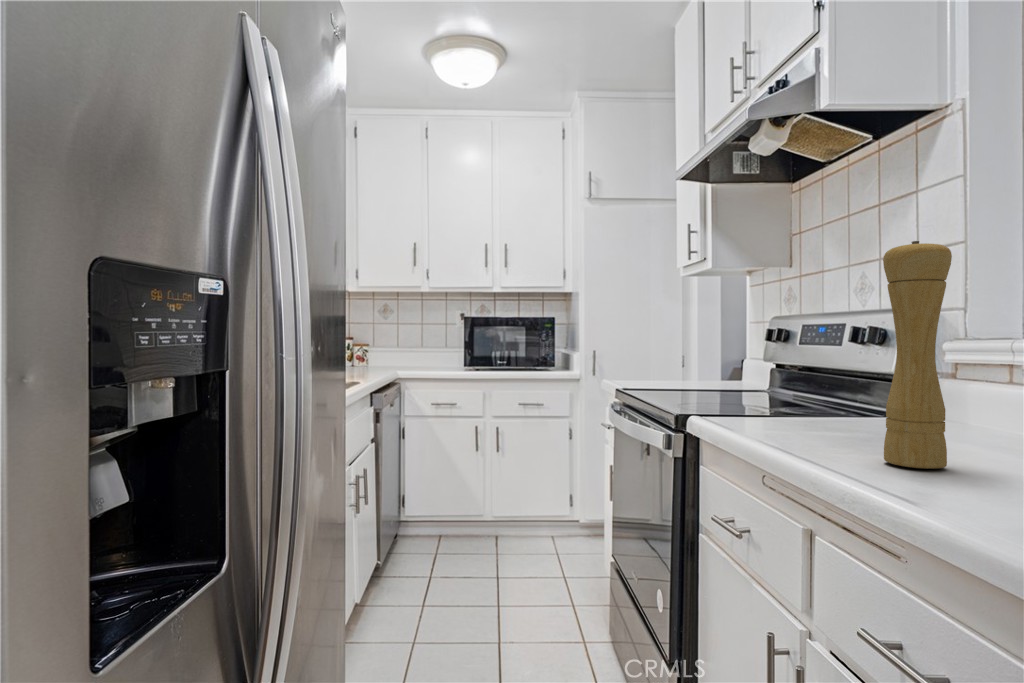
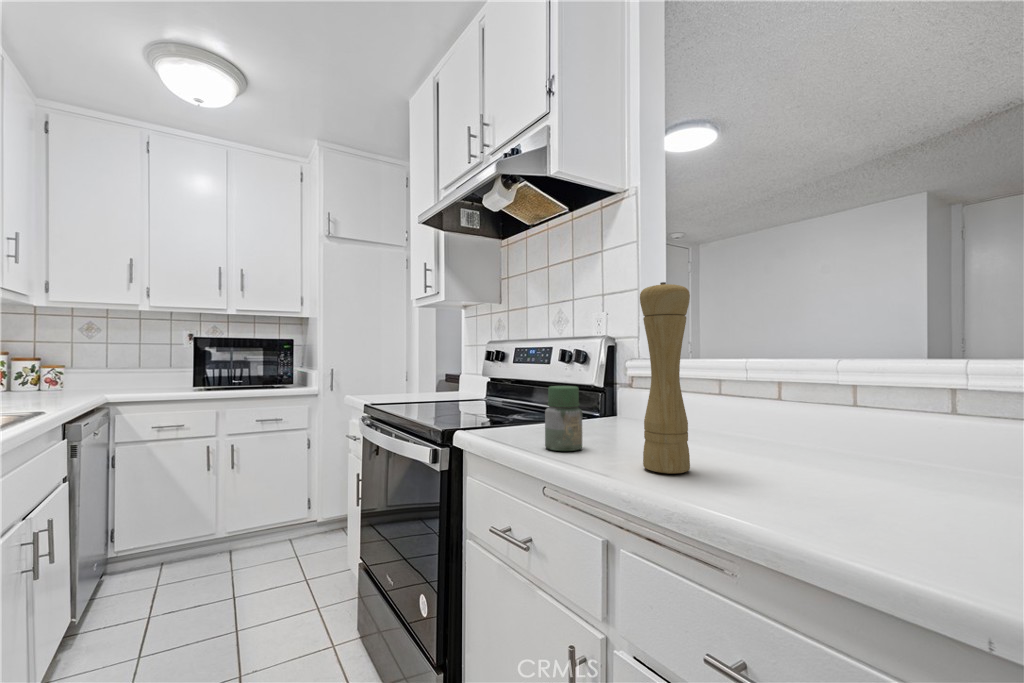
jar: none [784,367,832,441] -> present [545,386,582,451]

